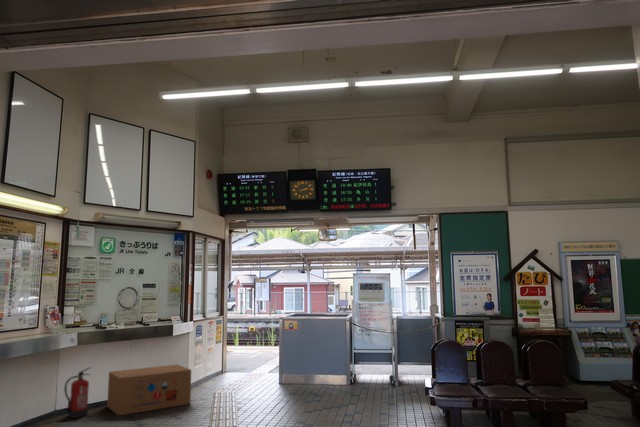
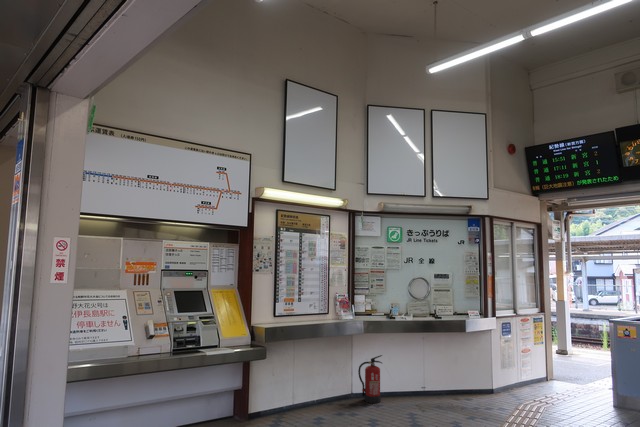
cardboard box: present [107,365,191,415] -> none [403,362,487,416]

